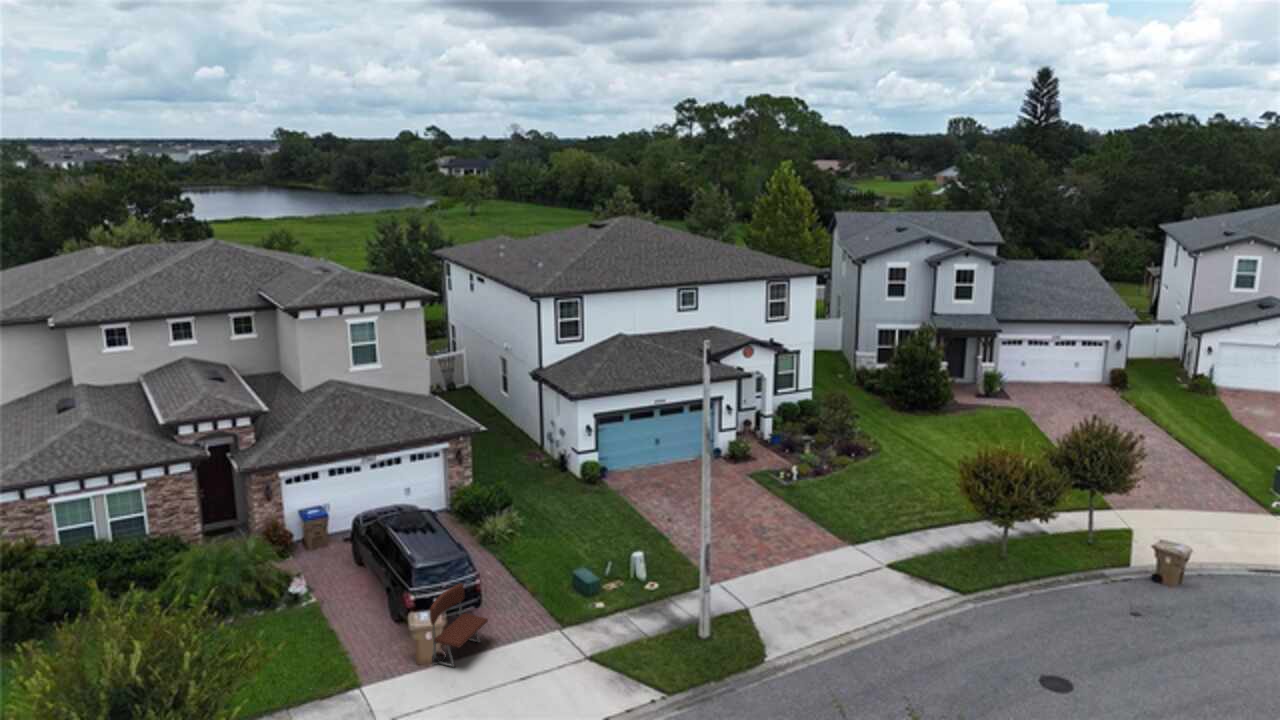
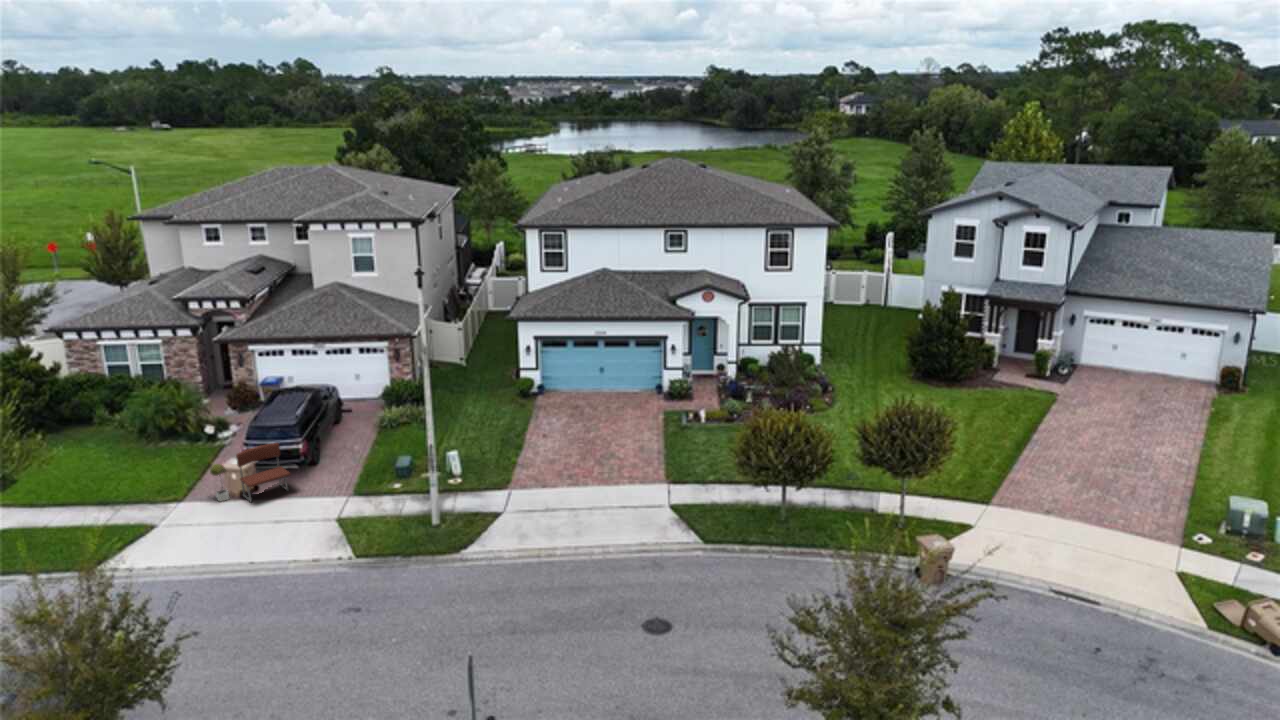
potted tree: none [397,627,421,678] -> present [210,464,229,501]

